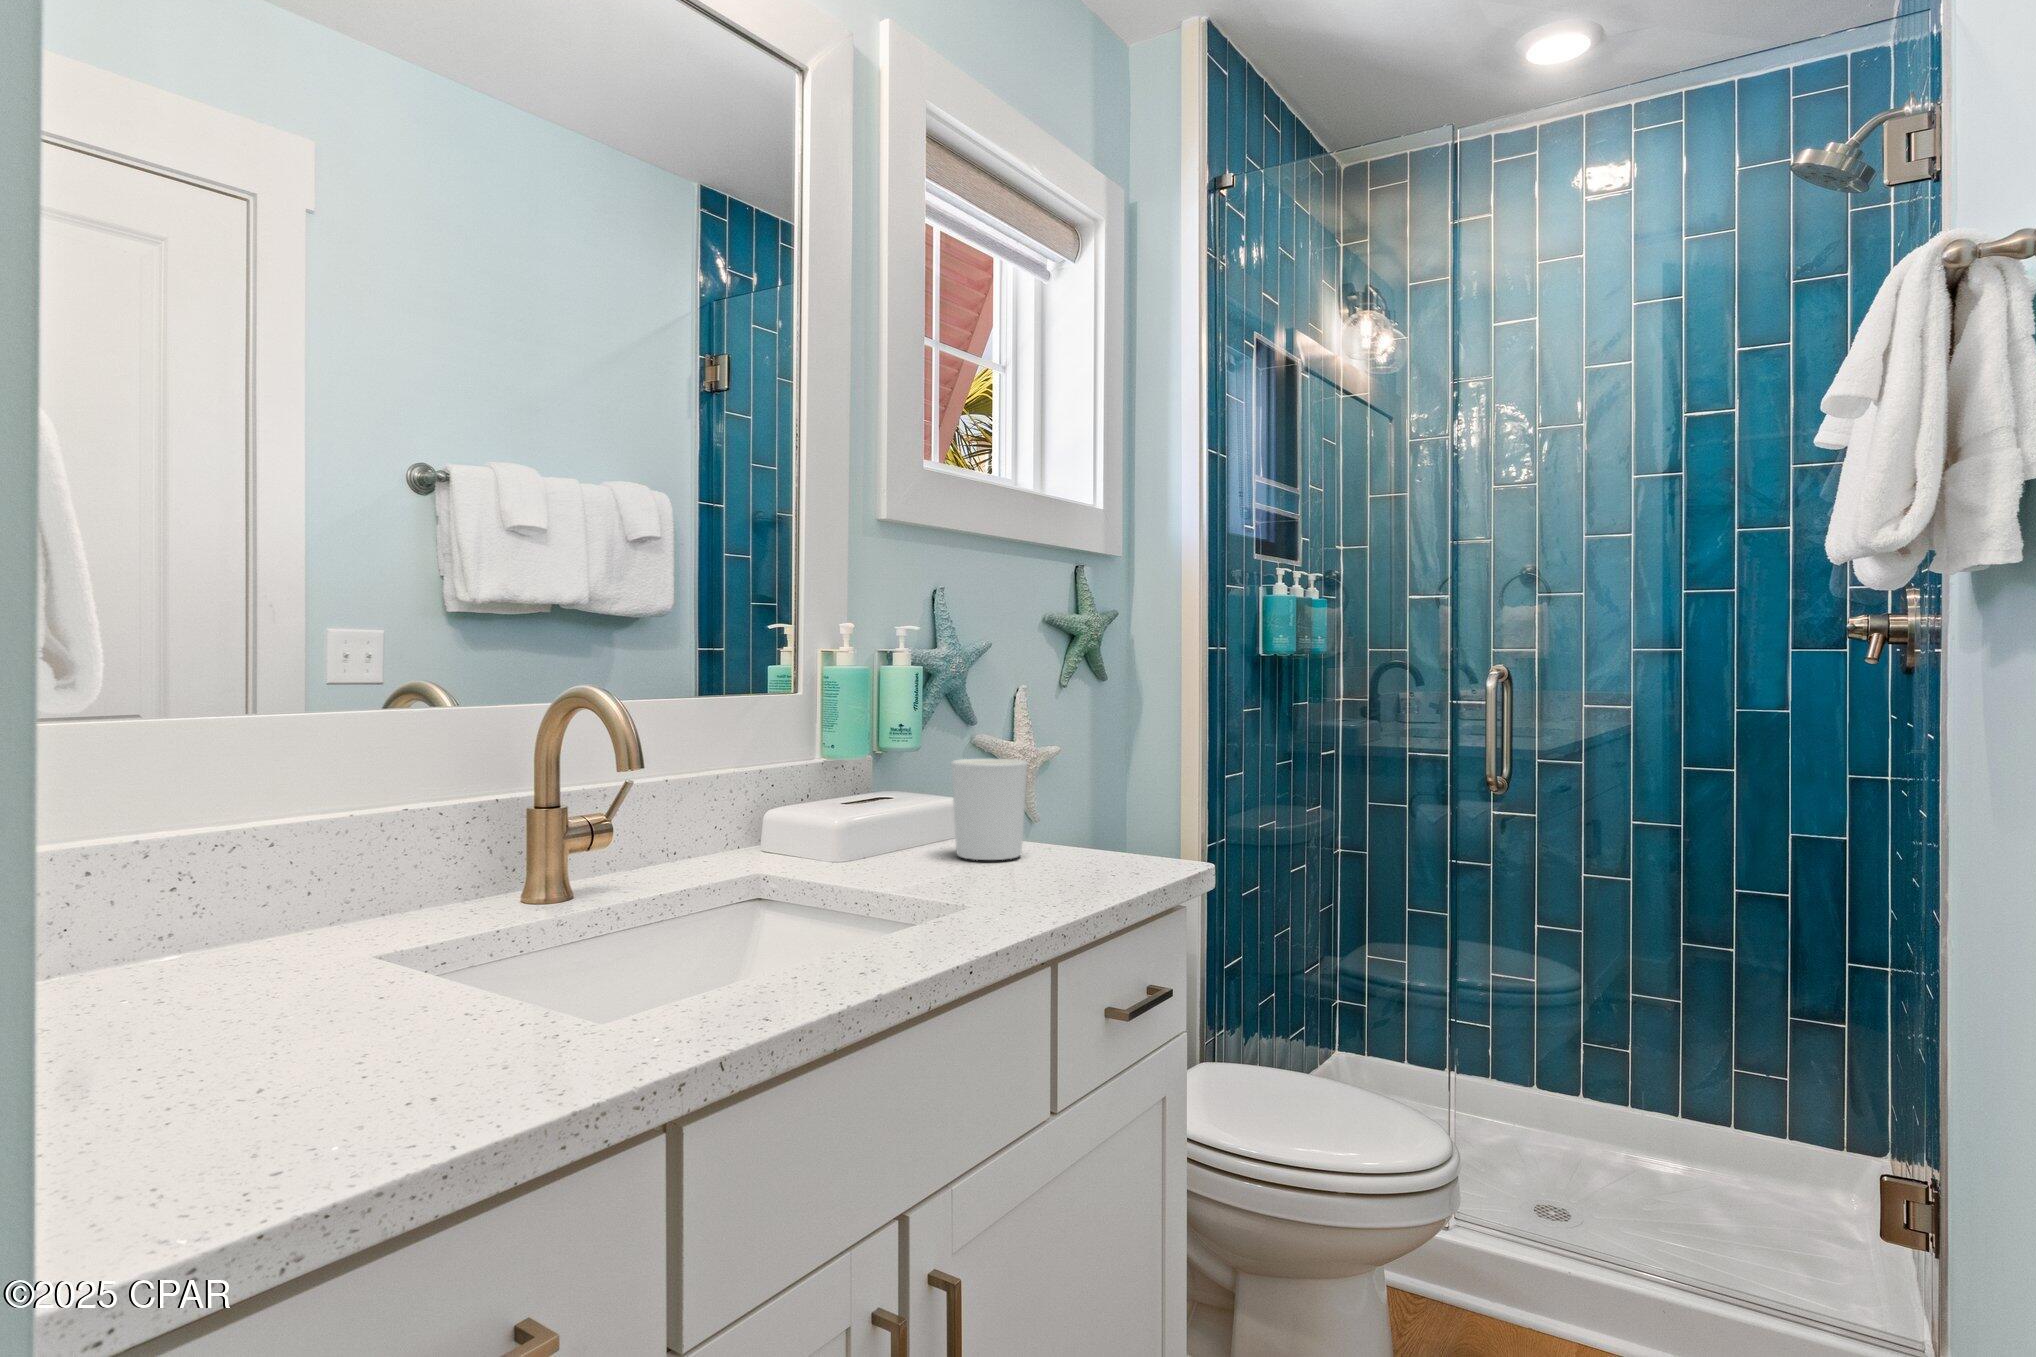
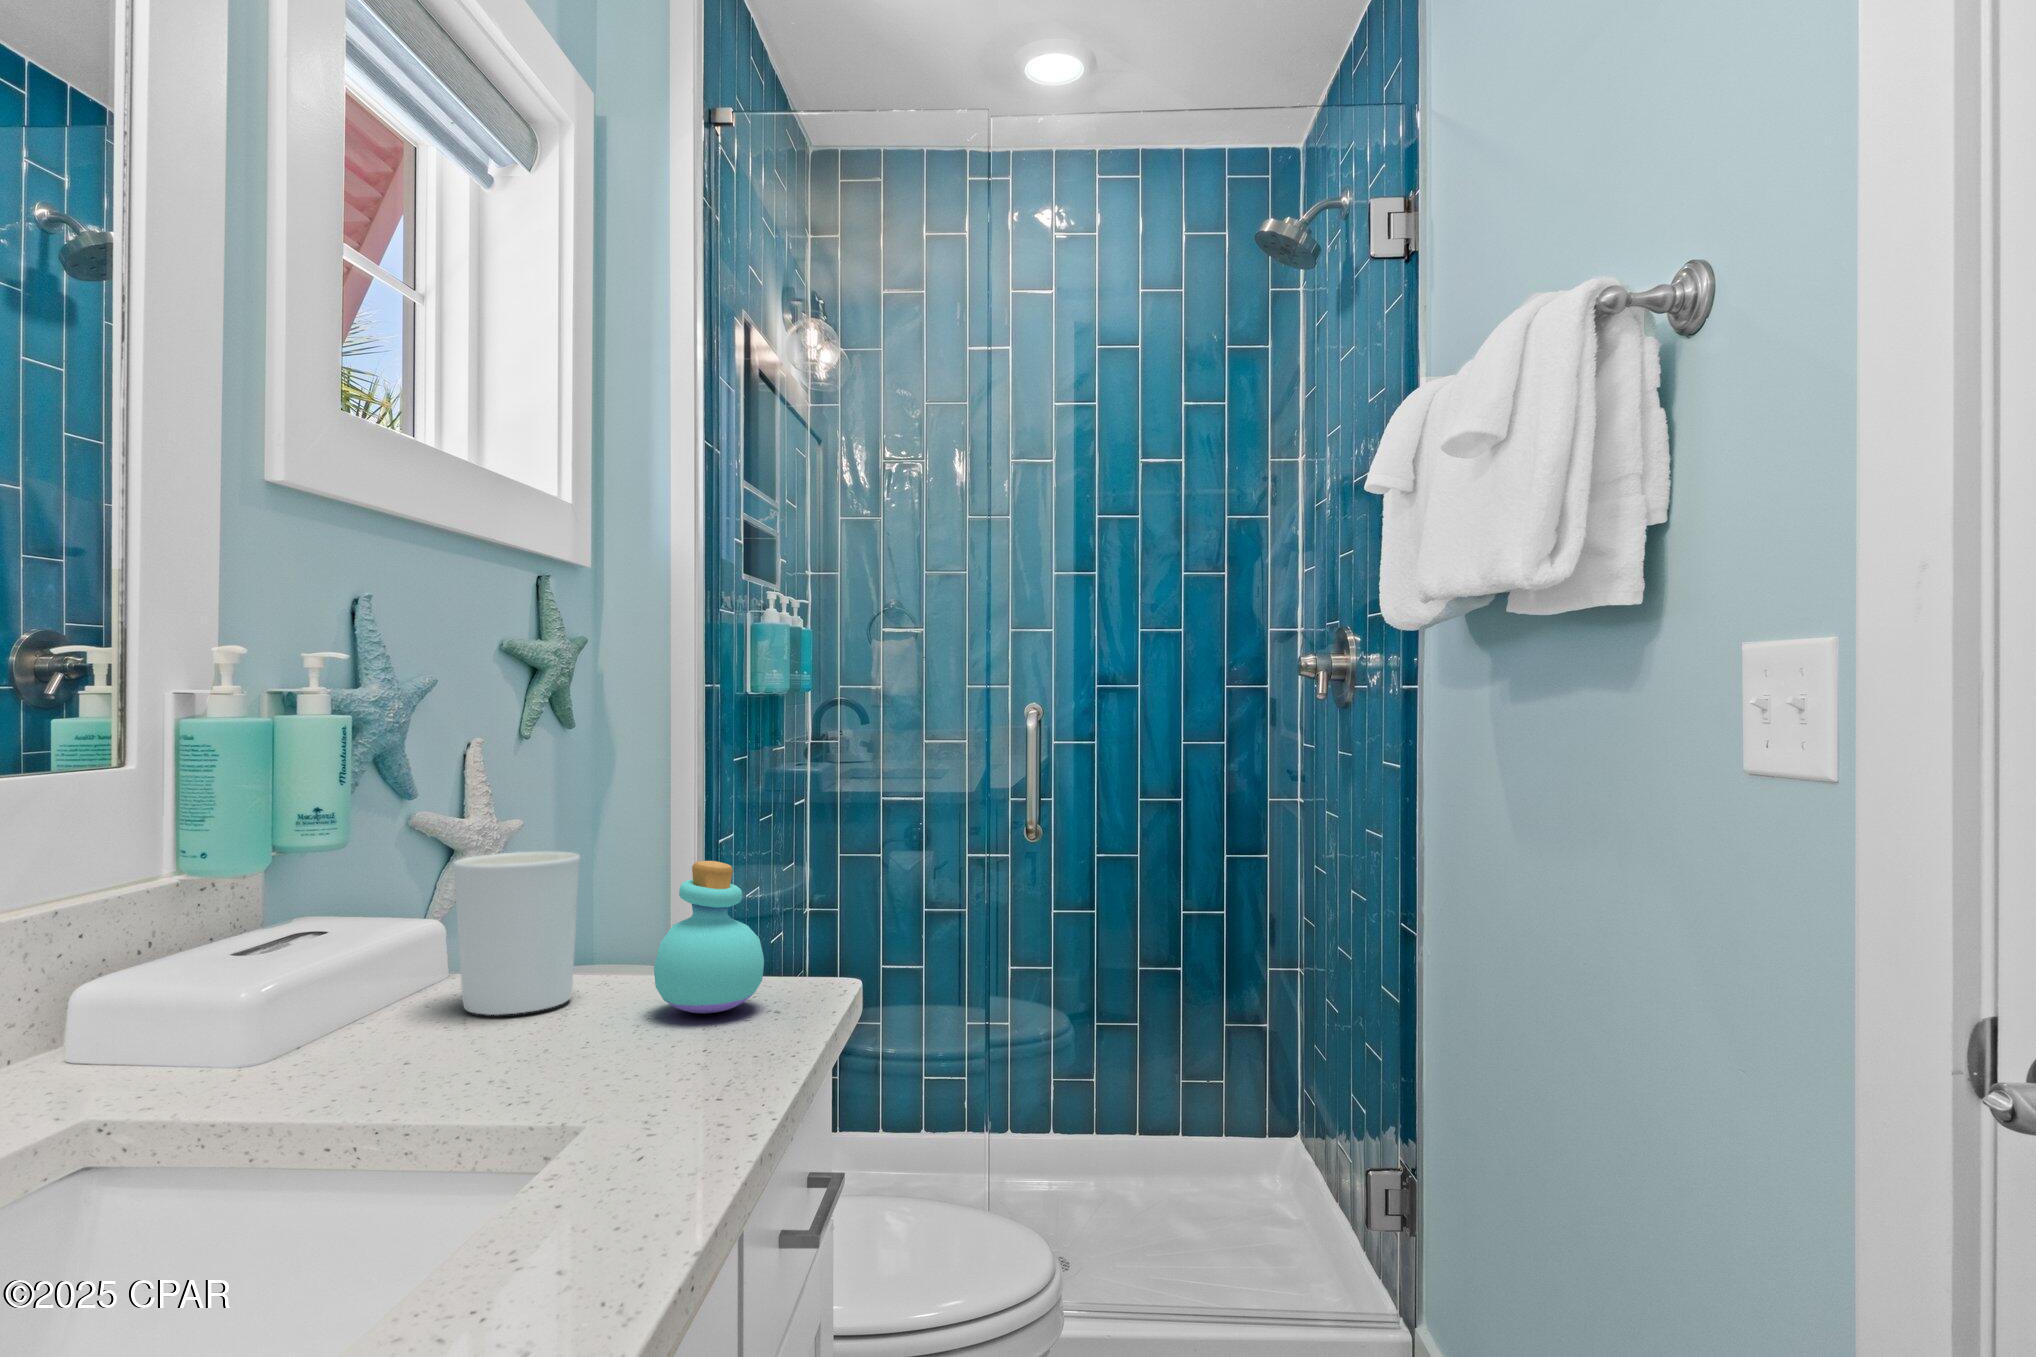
perfume bottle: none [1057,770,1133,873] -> present [654,861,764,1013]

